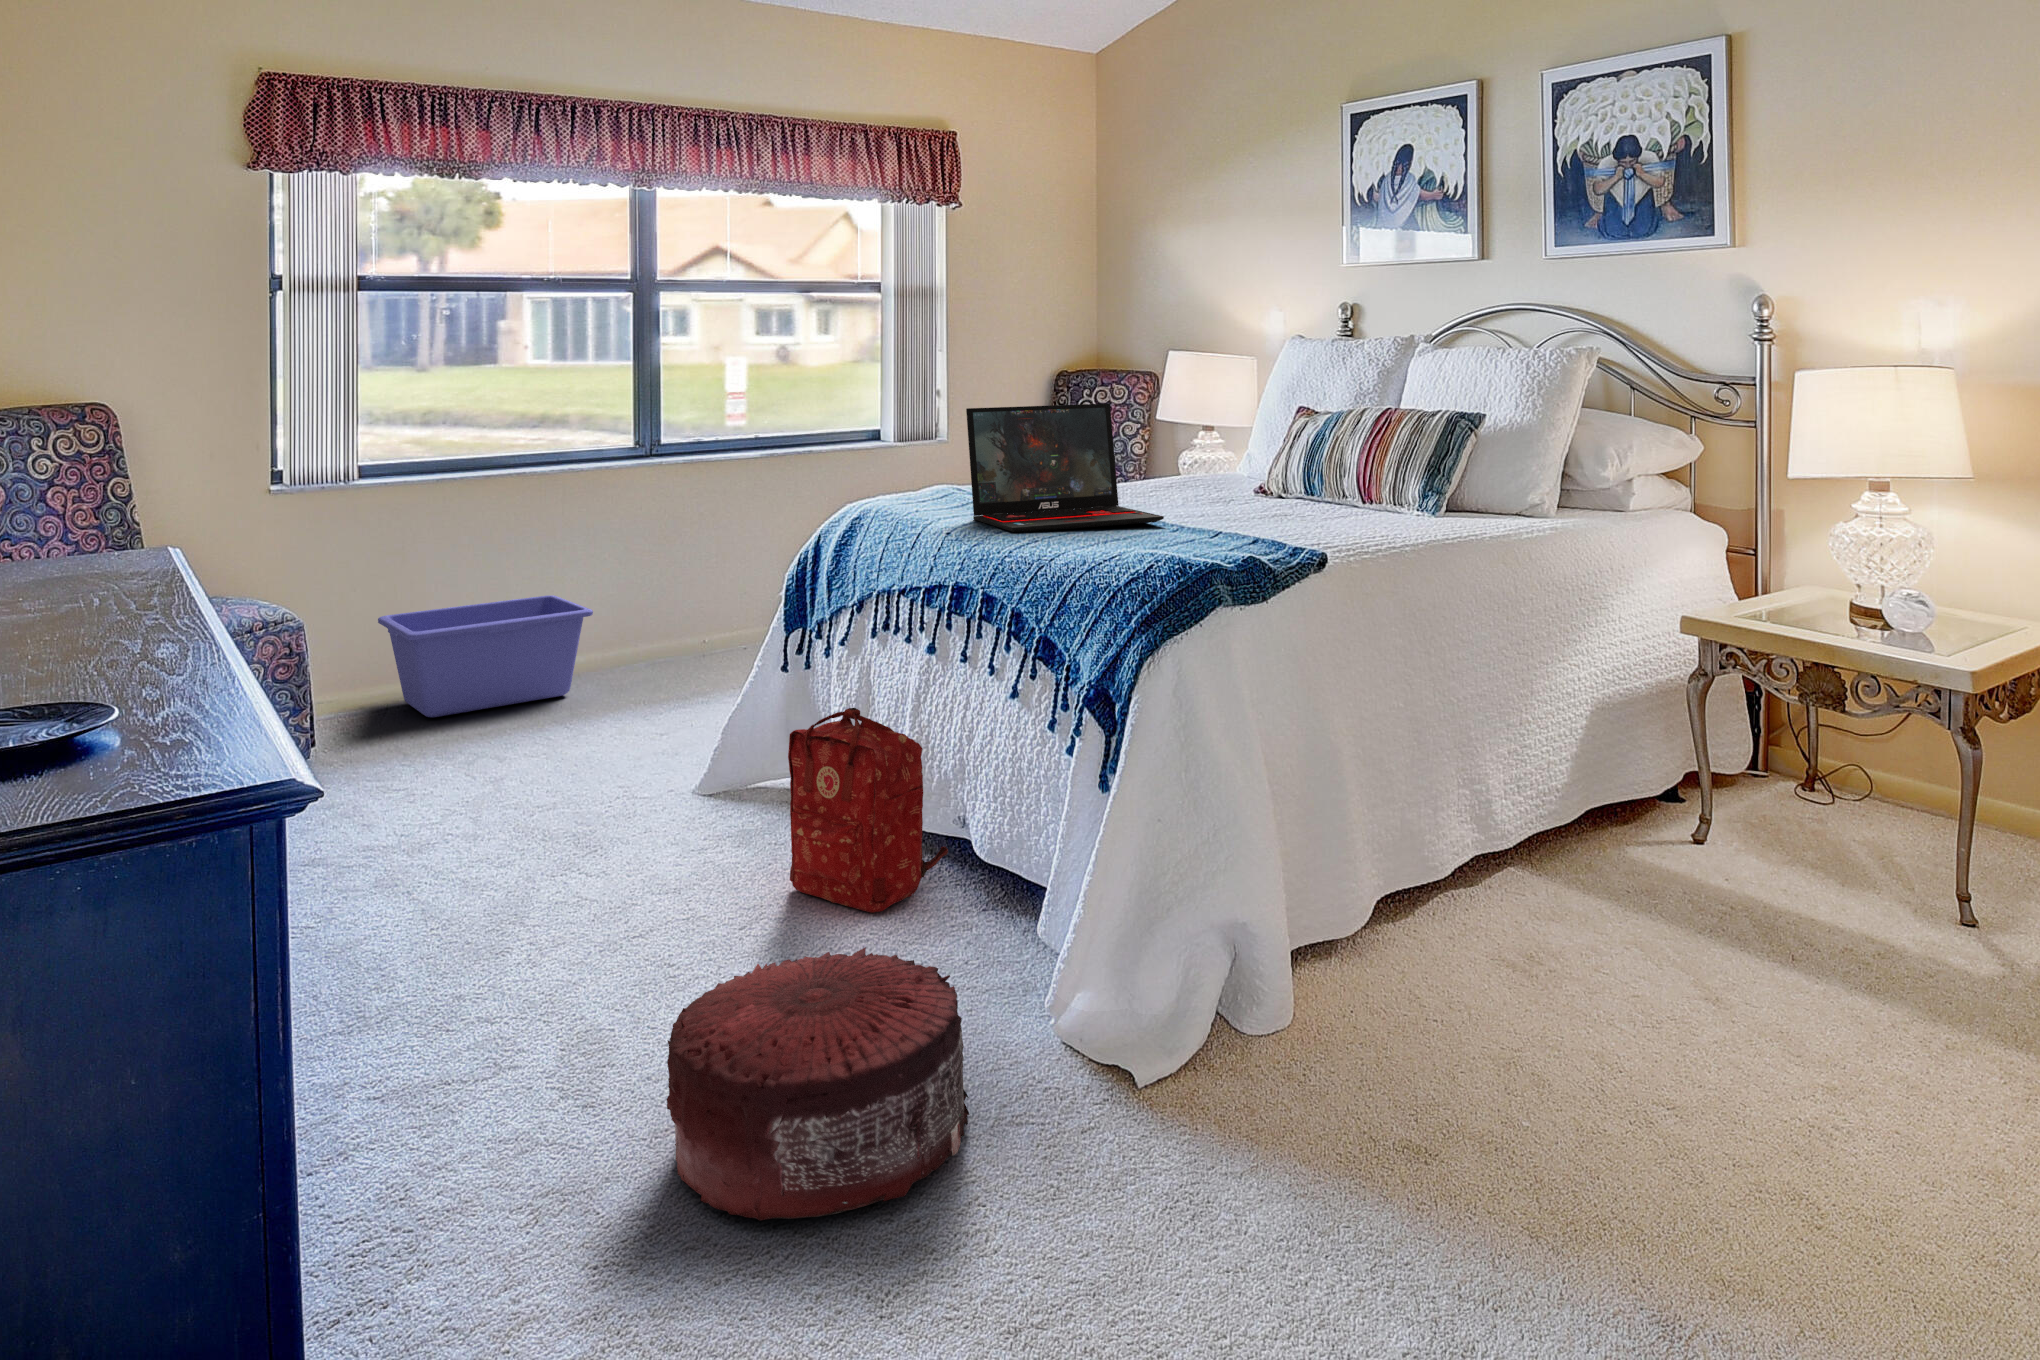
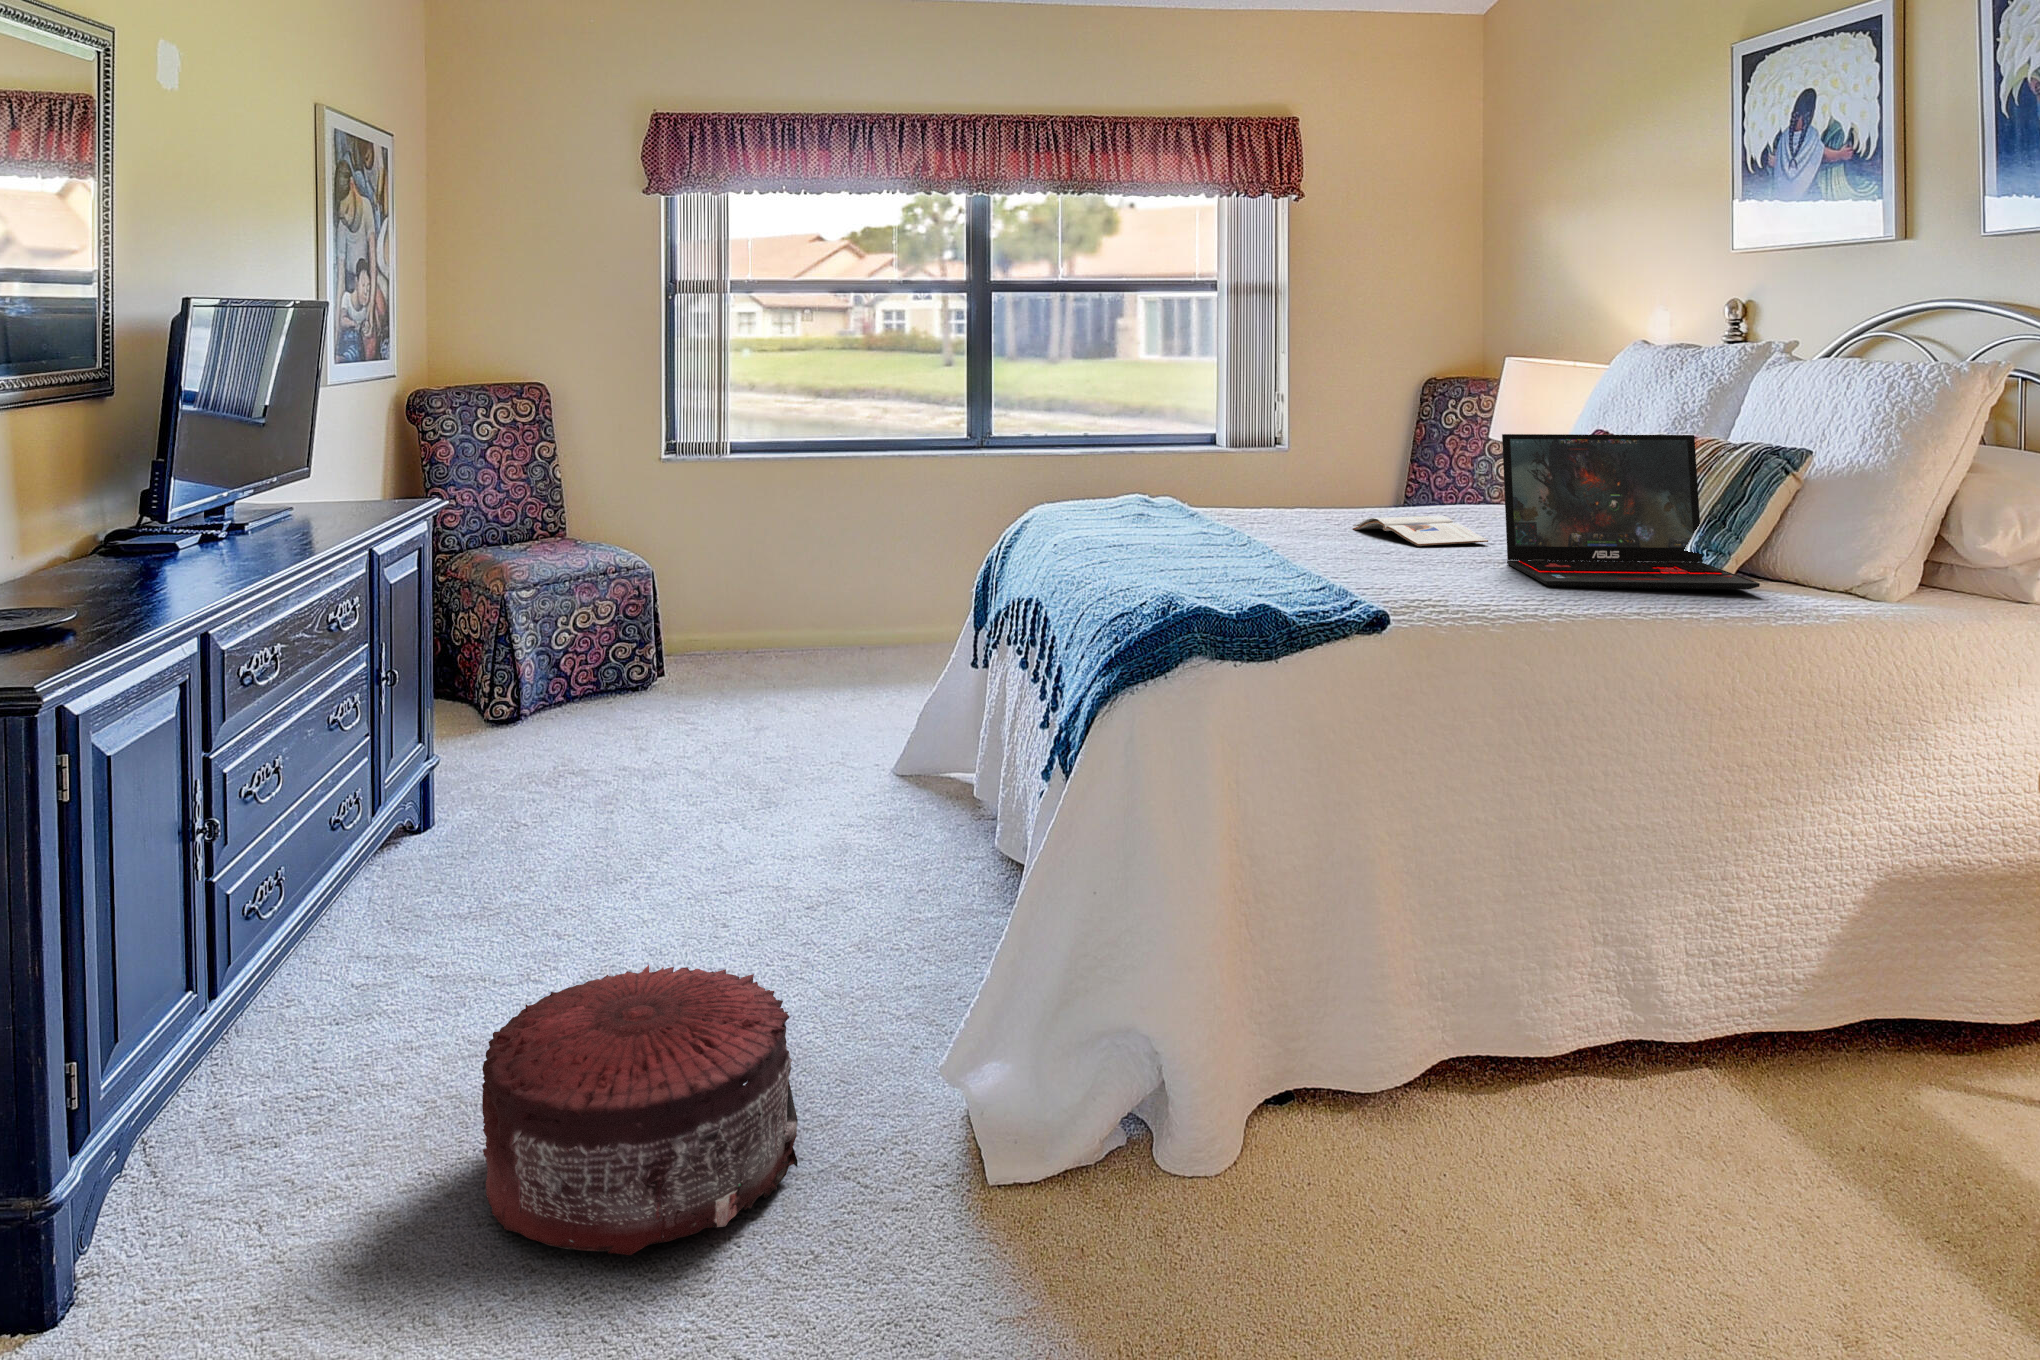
laptop: present [966,404,1164,532] -> present [1502,434,1760,589]
magazine: none [1151,485,1266,509] -> present [1353,516,1488,546]
storage bin: present [378,596,593,717] -> none [734,570,897,668]
backpack: present [788,708,948,913] -> none [860,718,1014,936]

